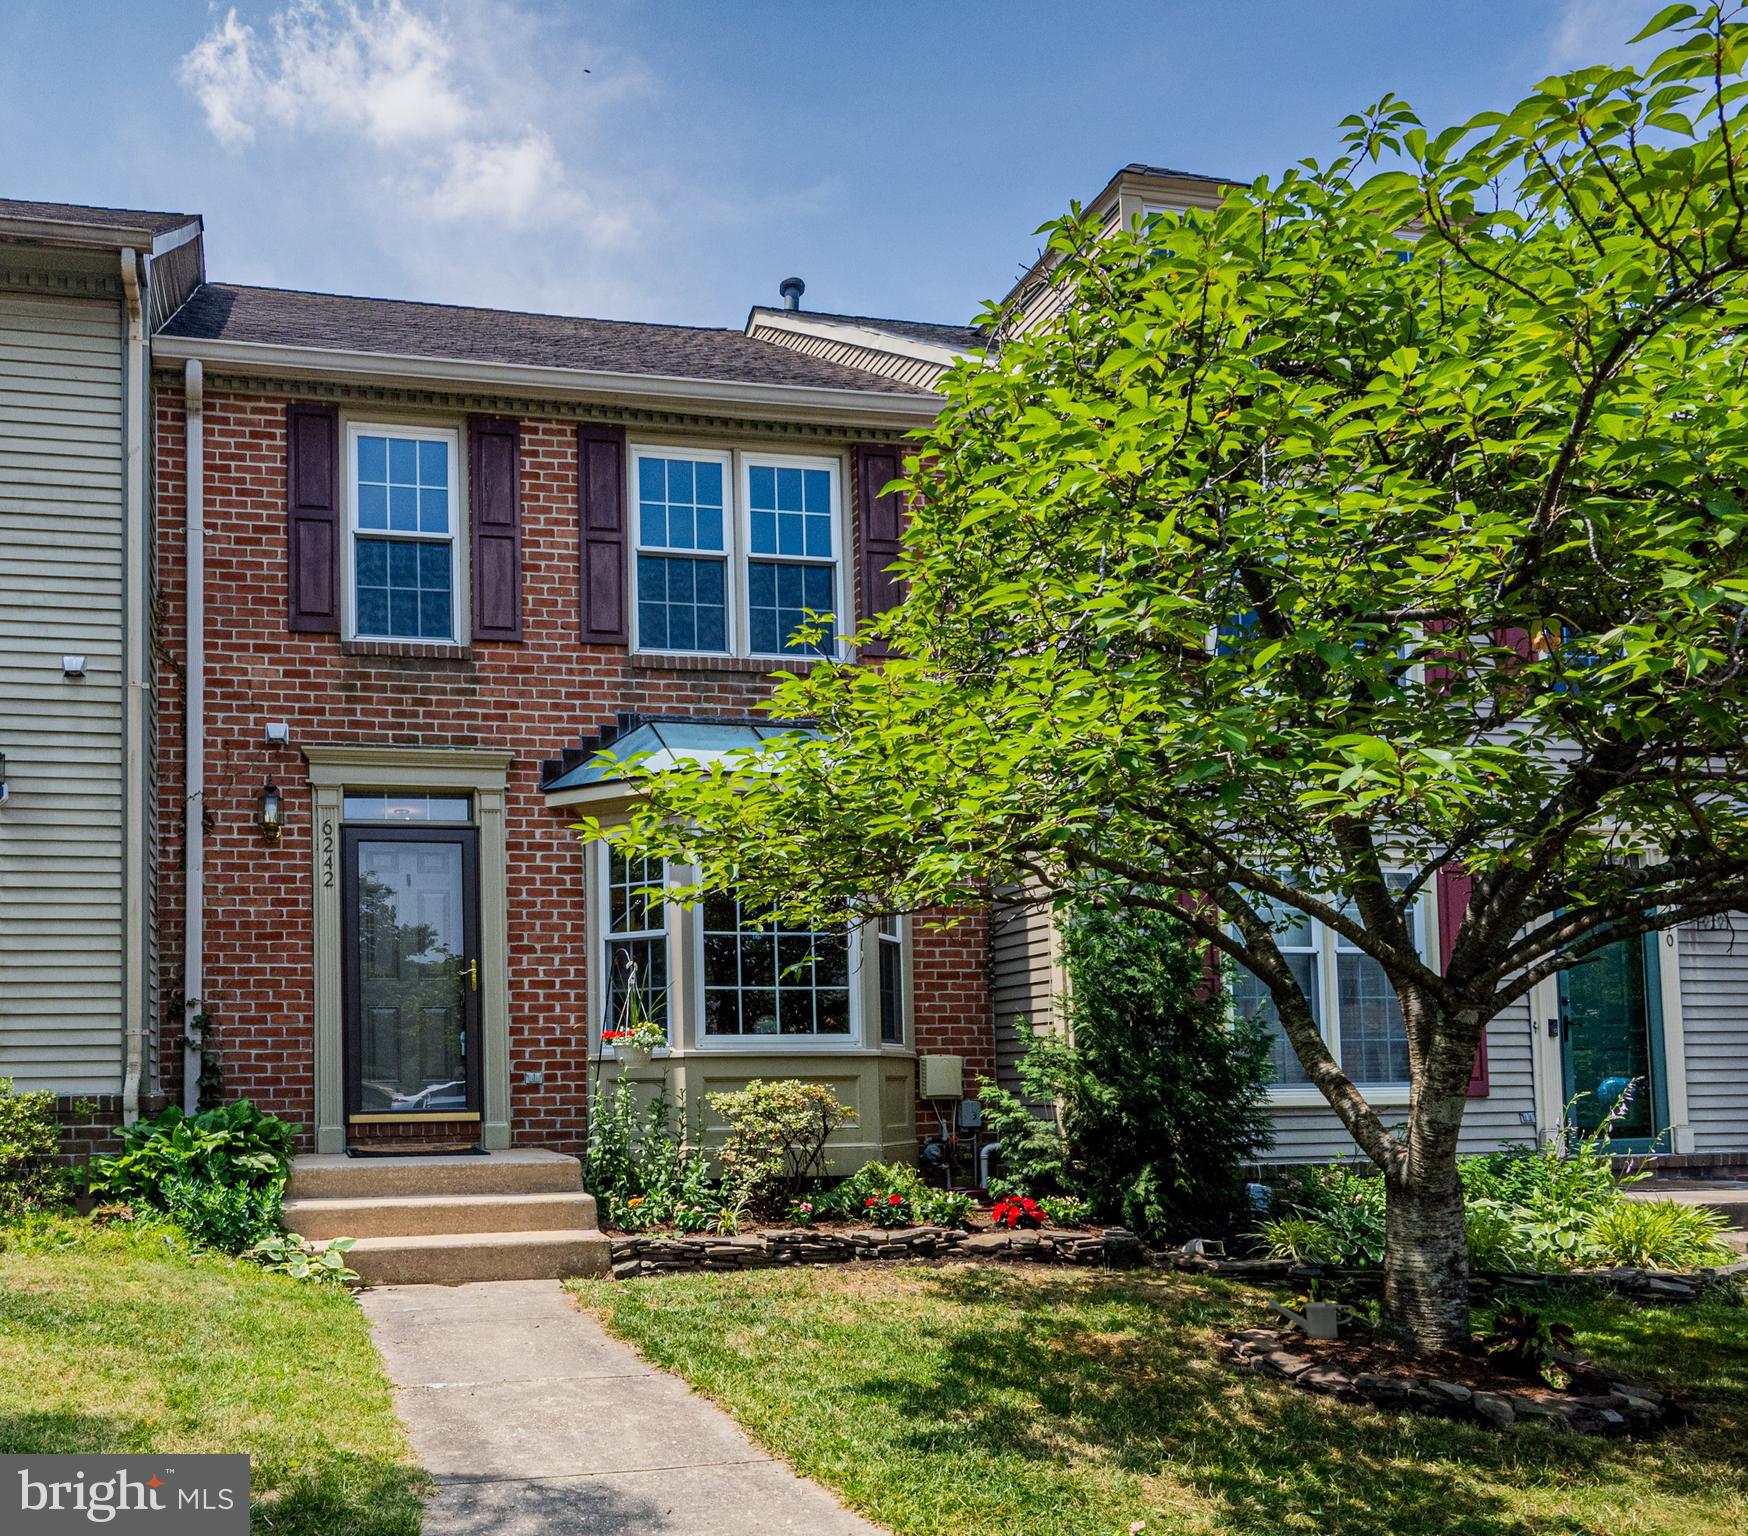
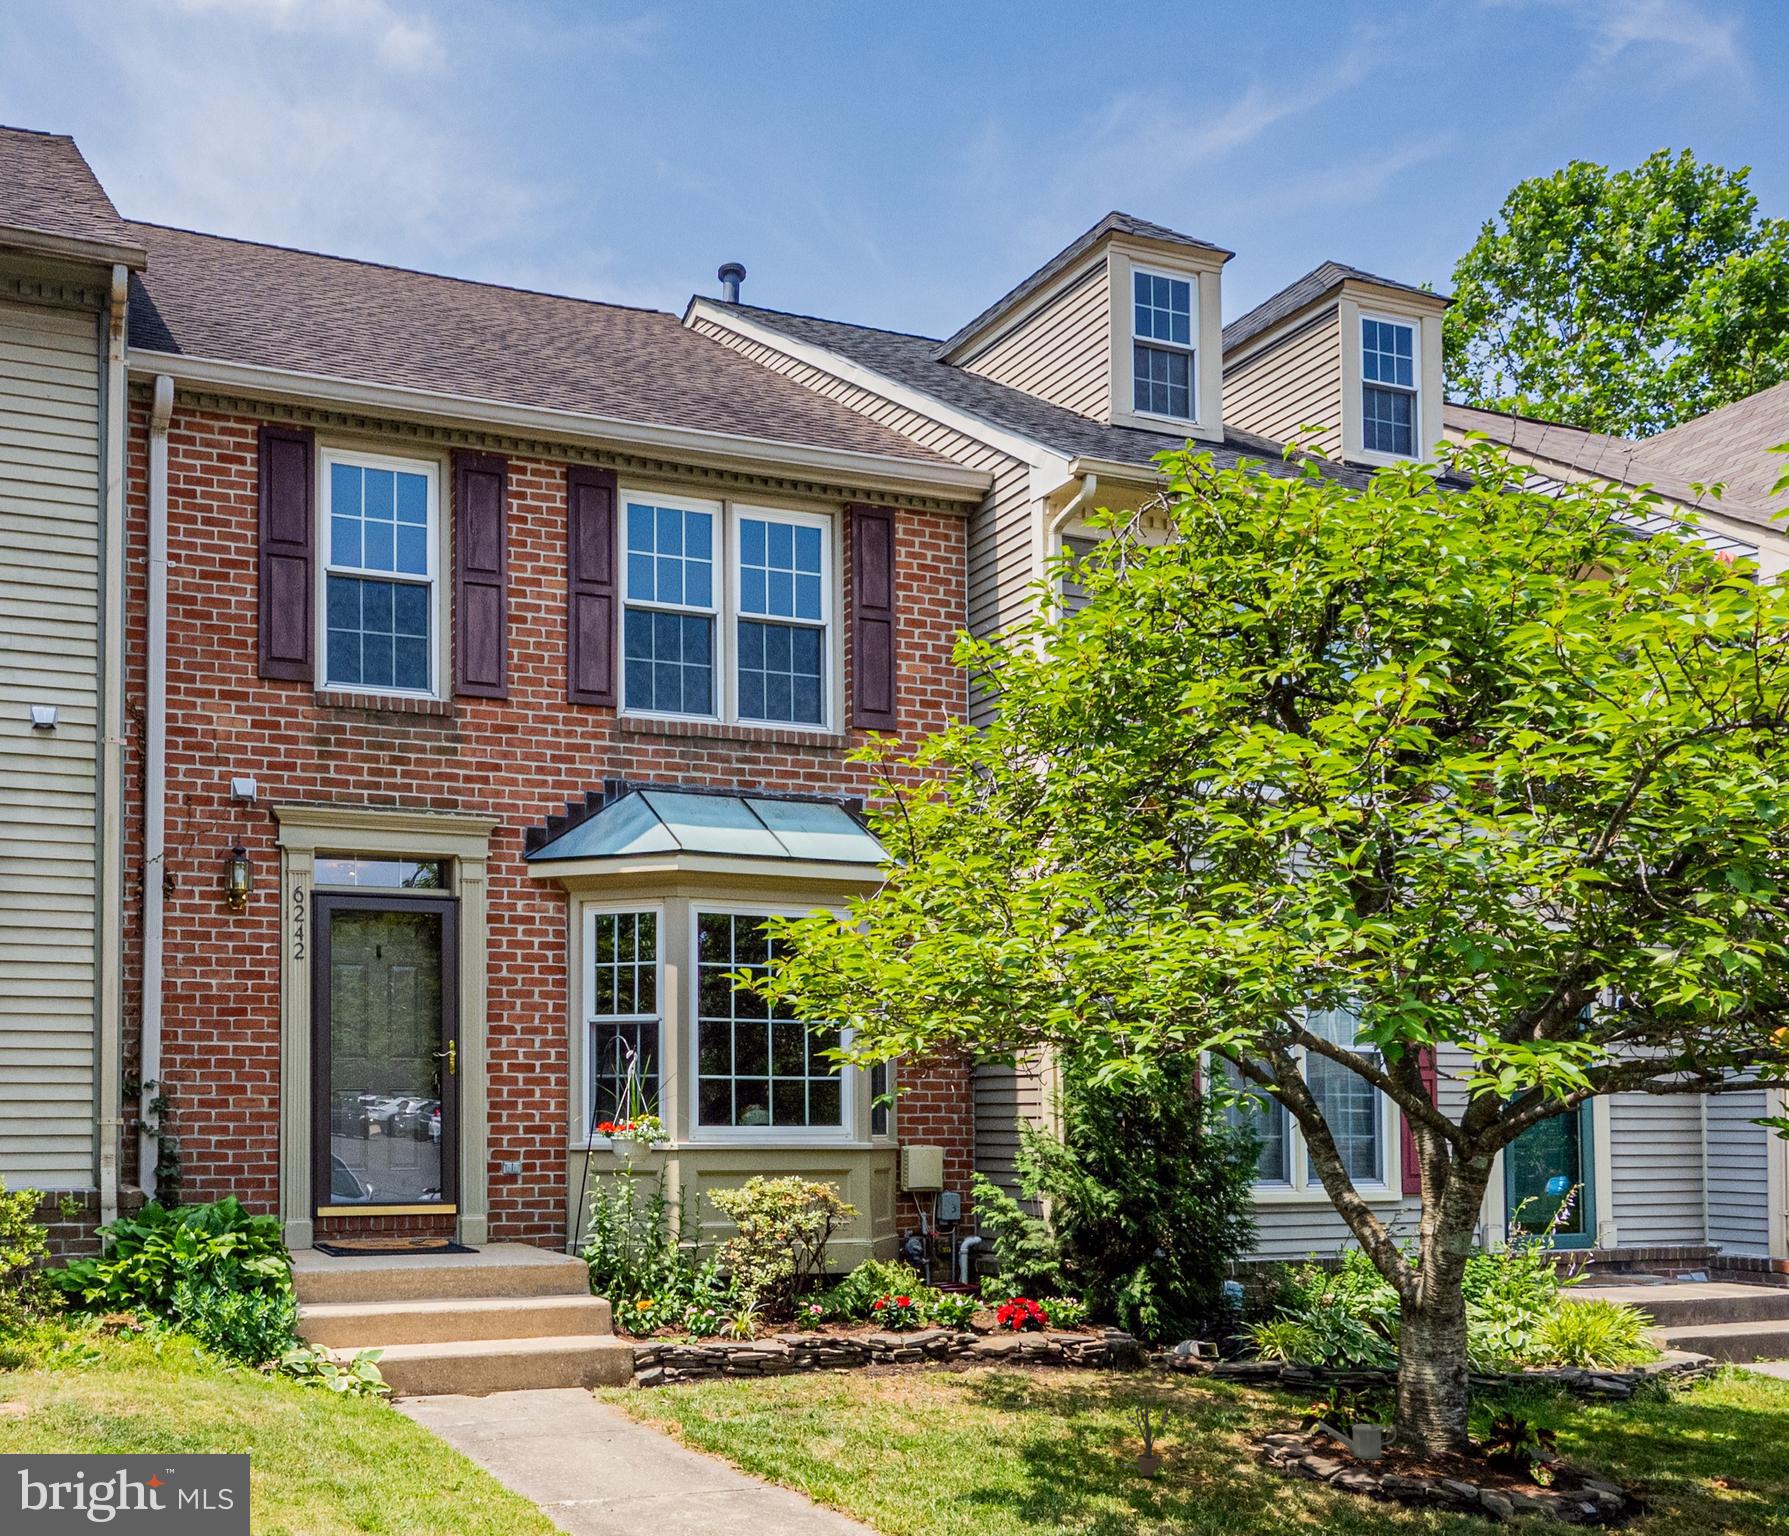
decorative plant: present [76,1147,102,1215] -> present [1120,1393,1171,1477]

